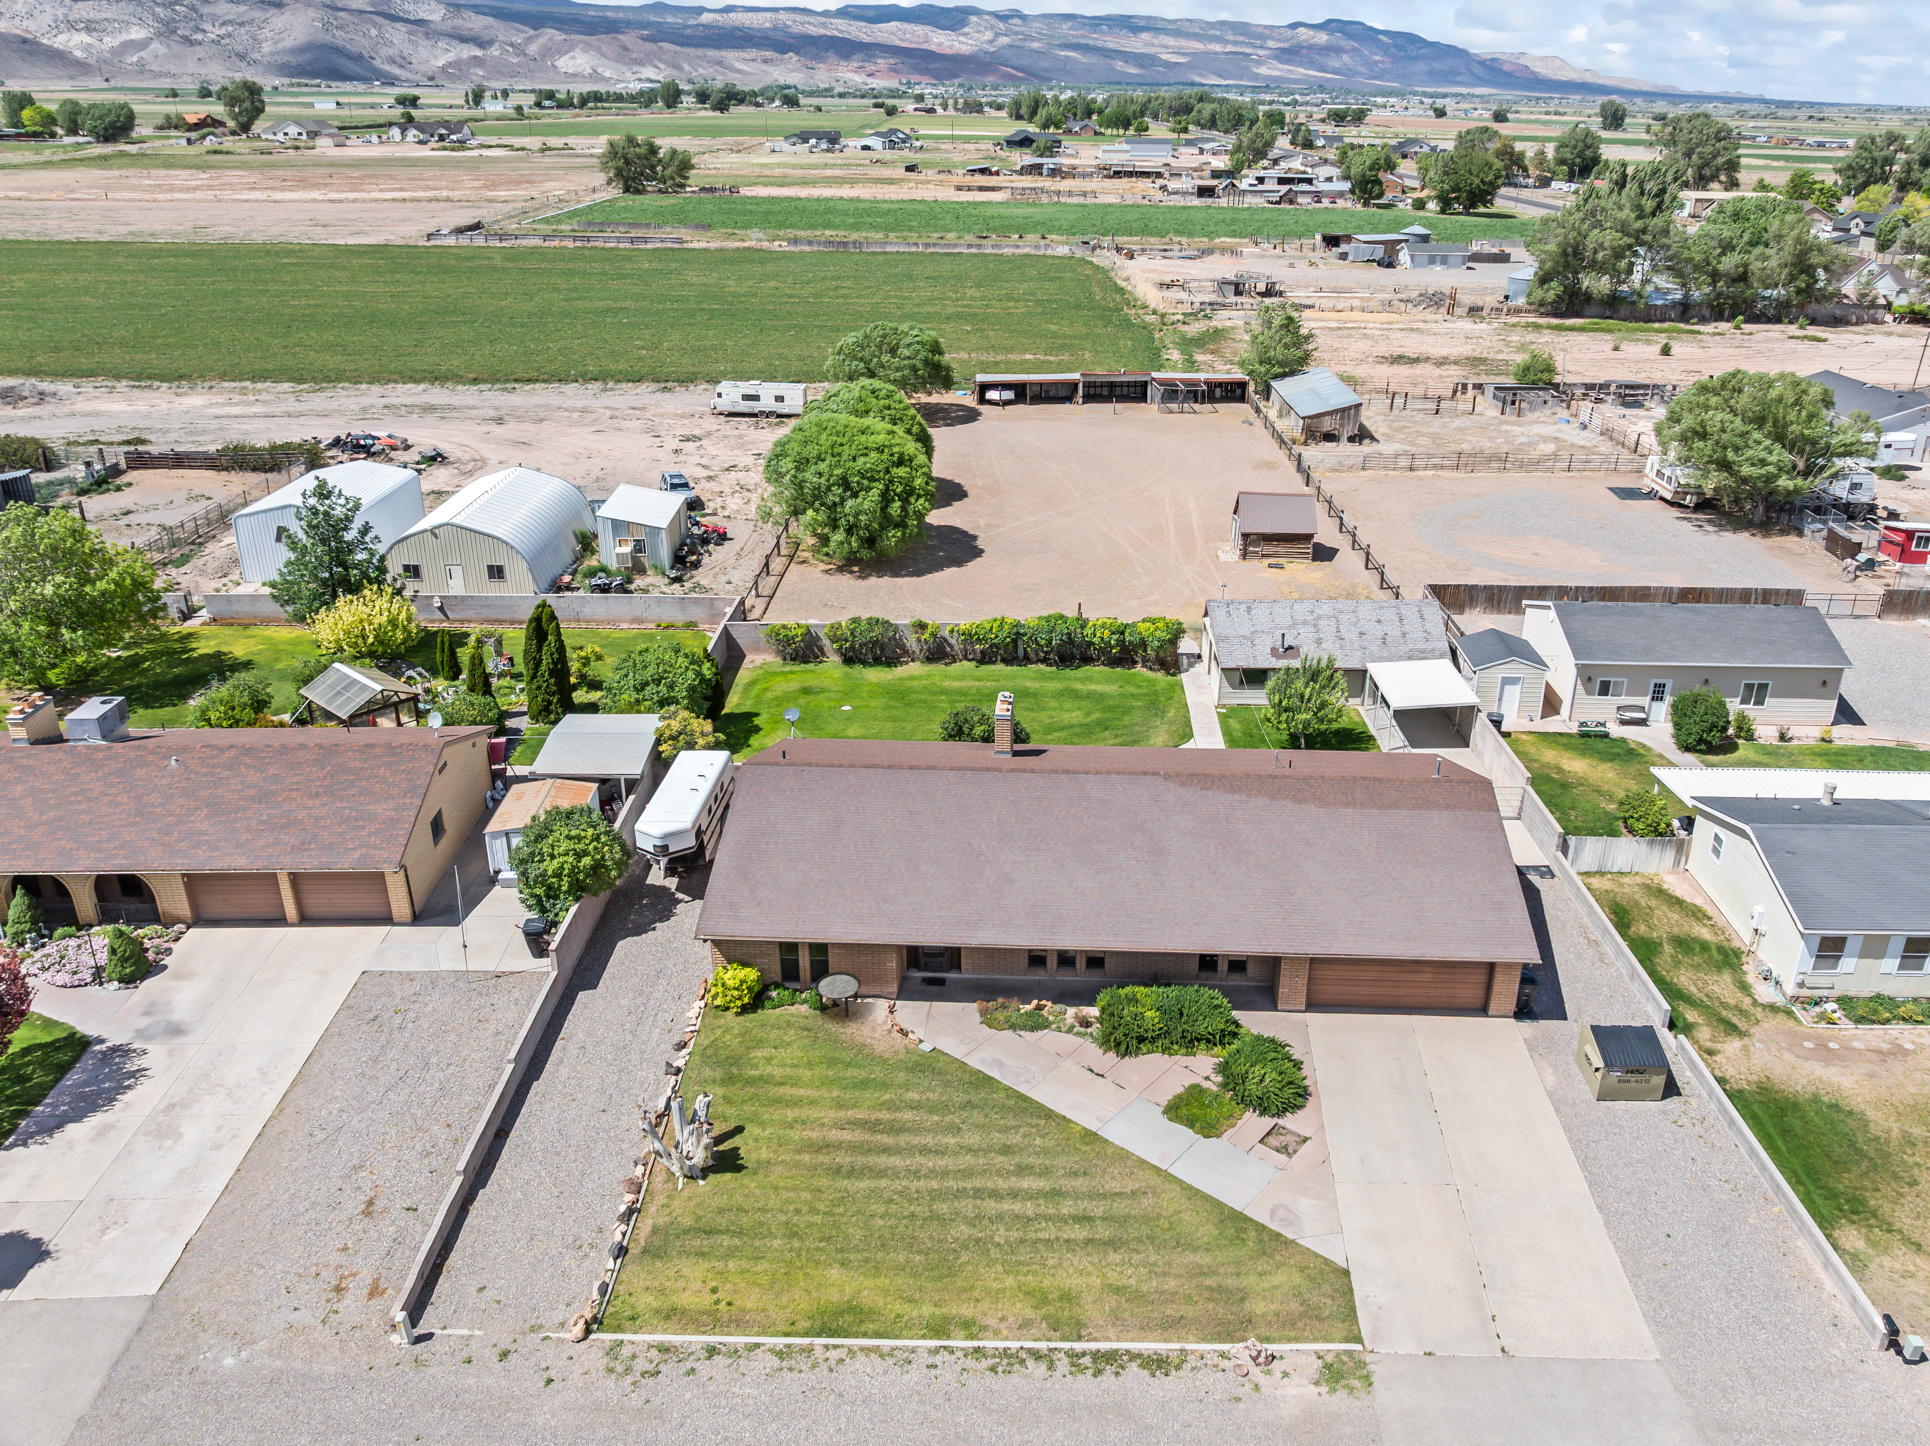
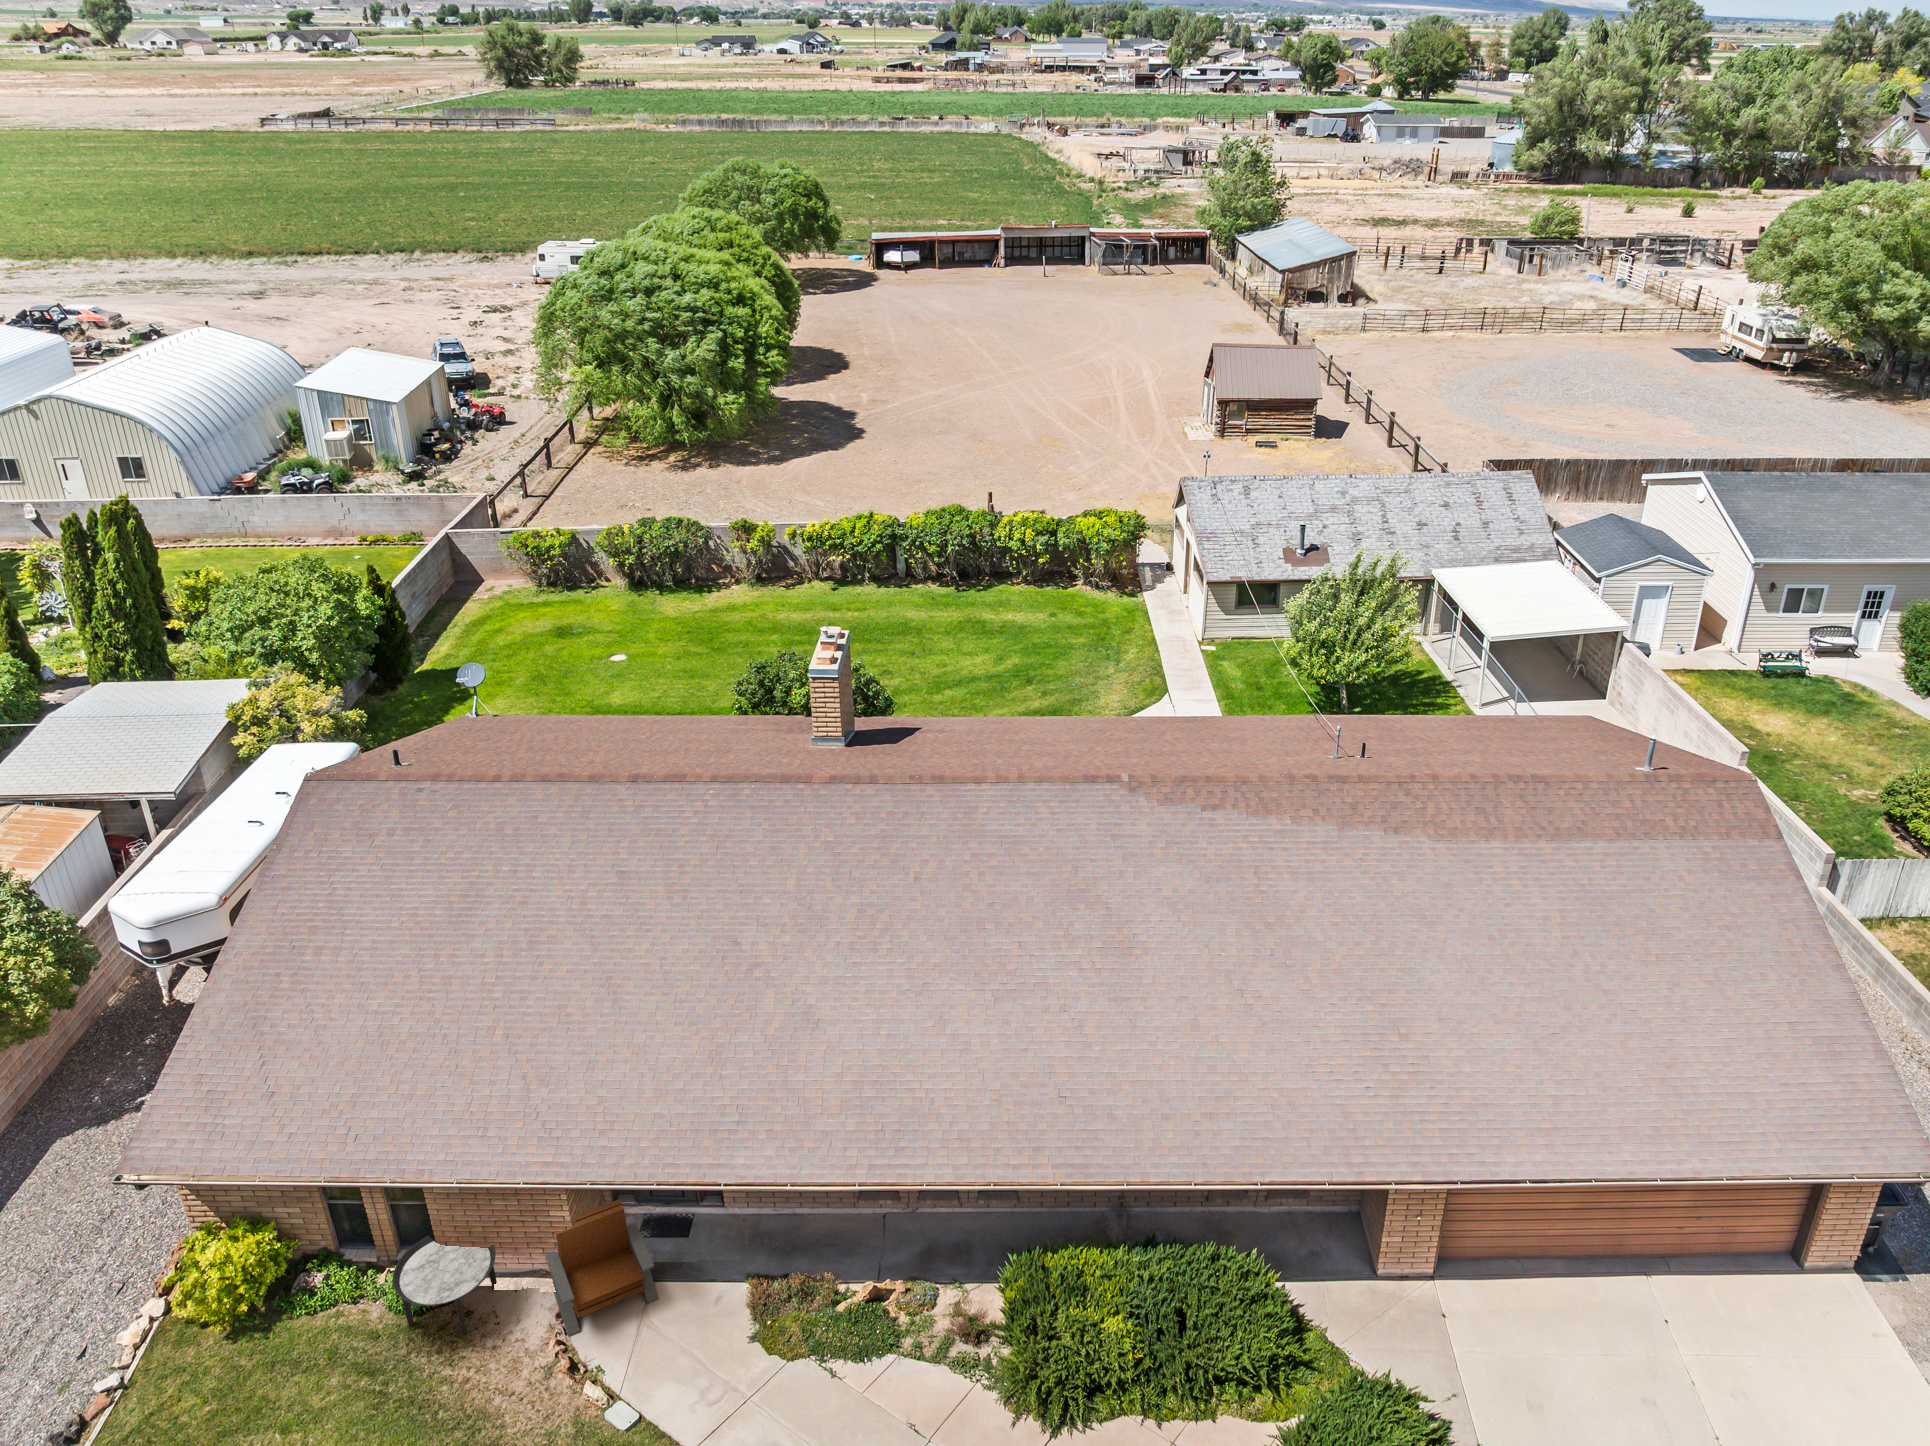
lounge chair: none [882,961,935,1019] -> present [545,1199,659,1336]

